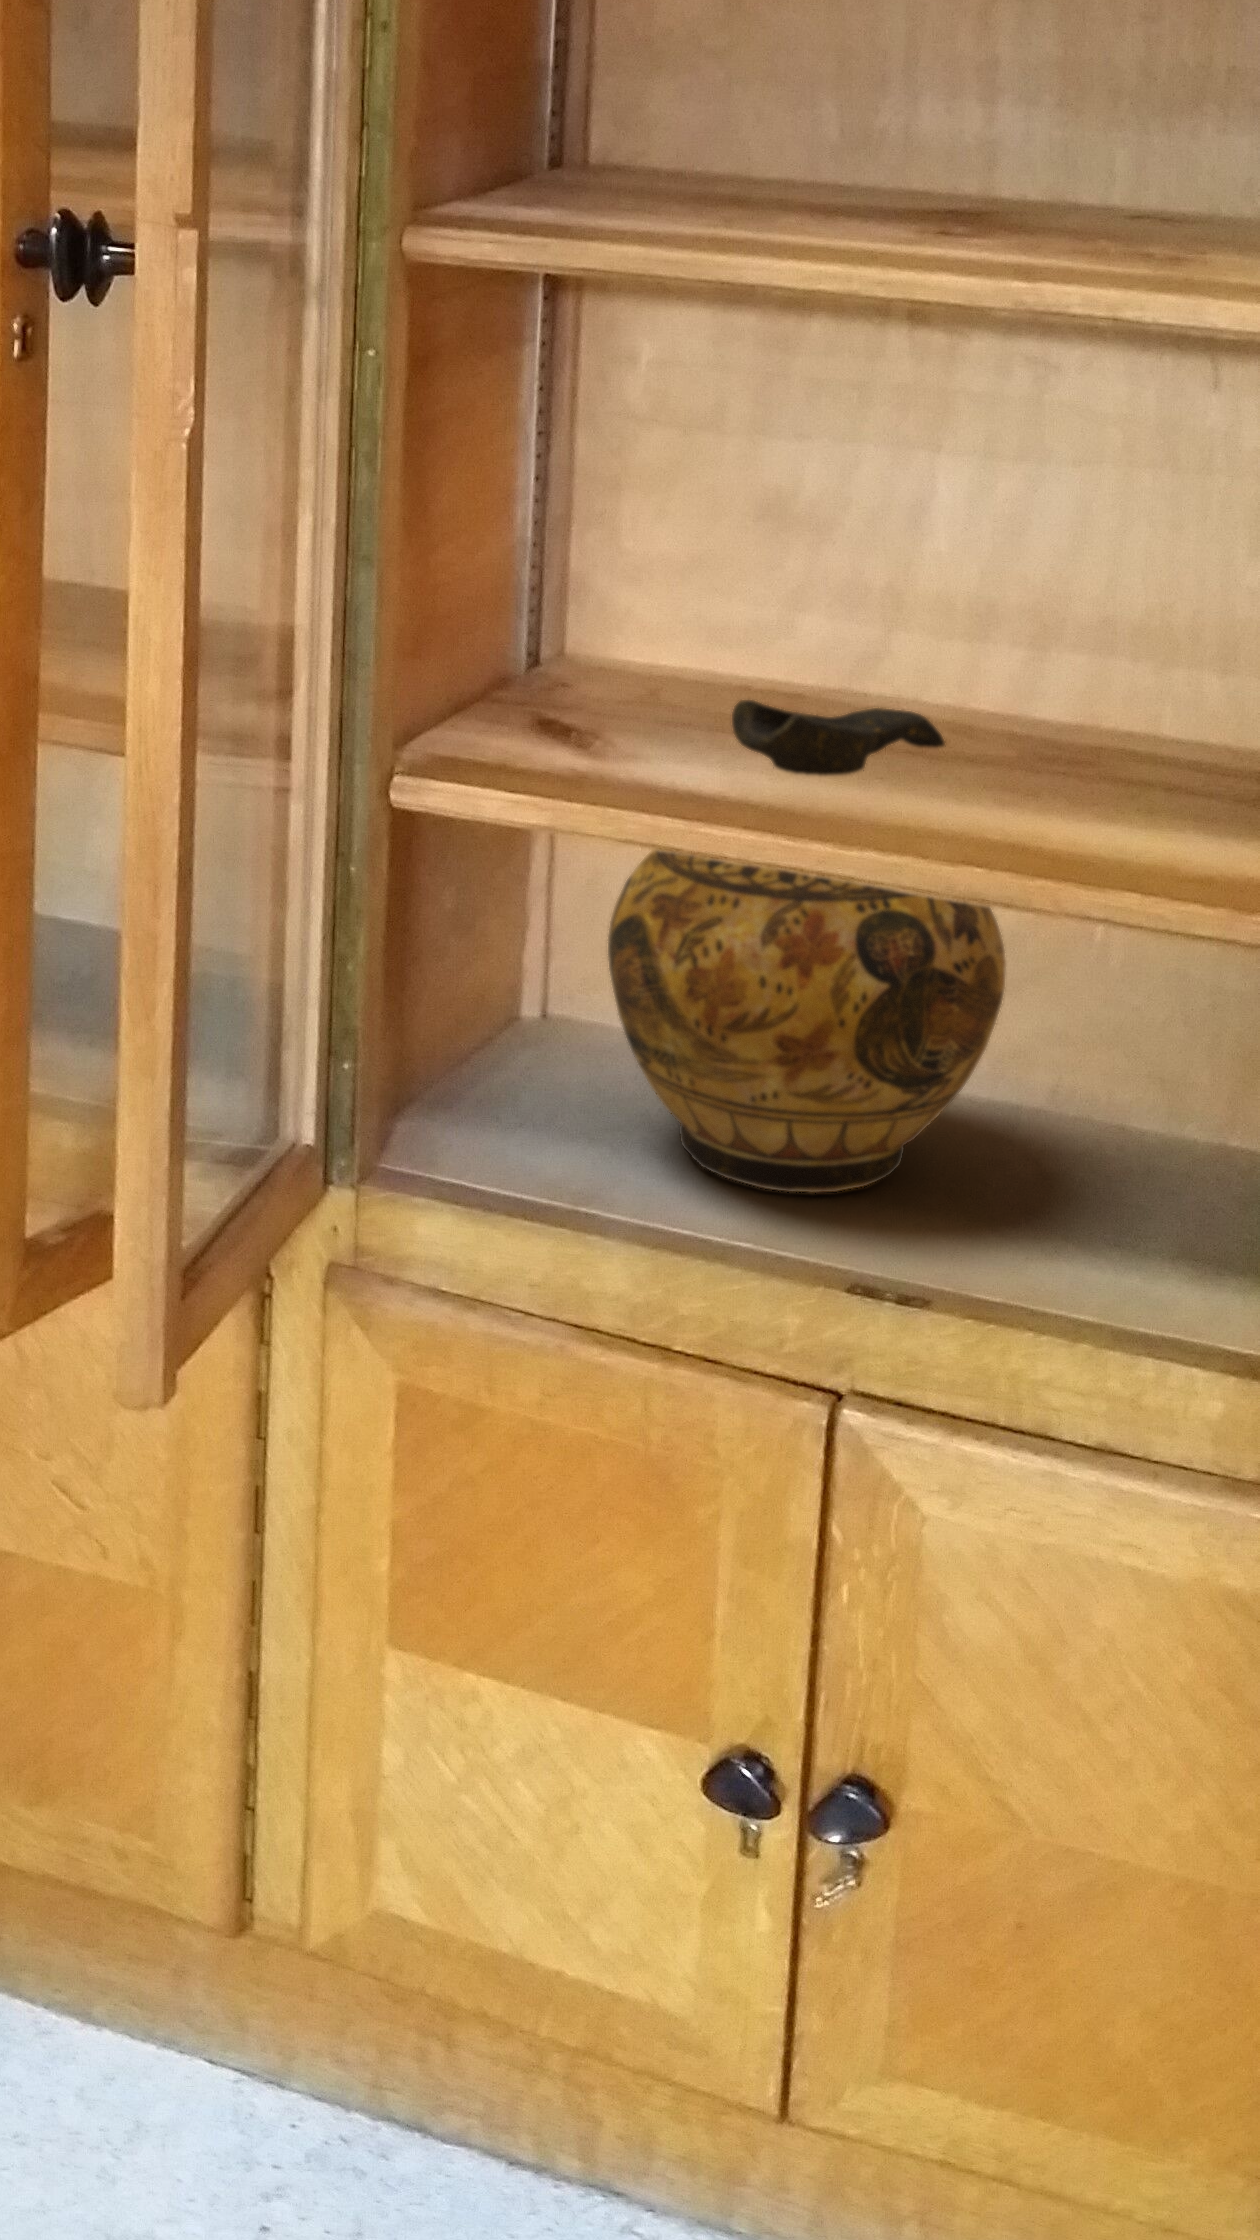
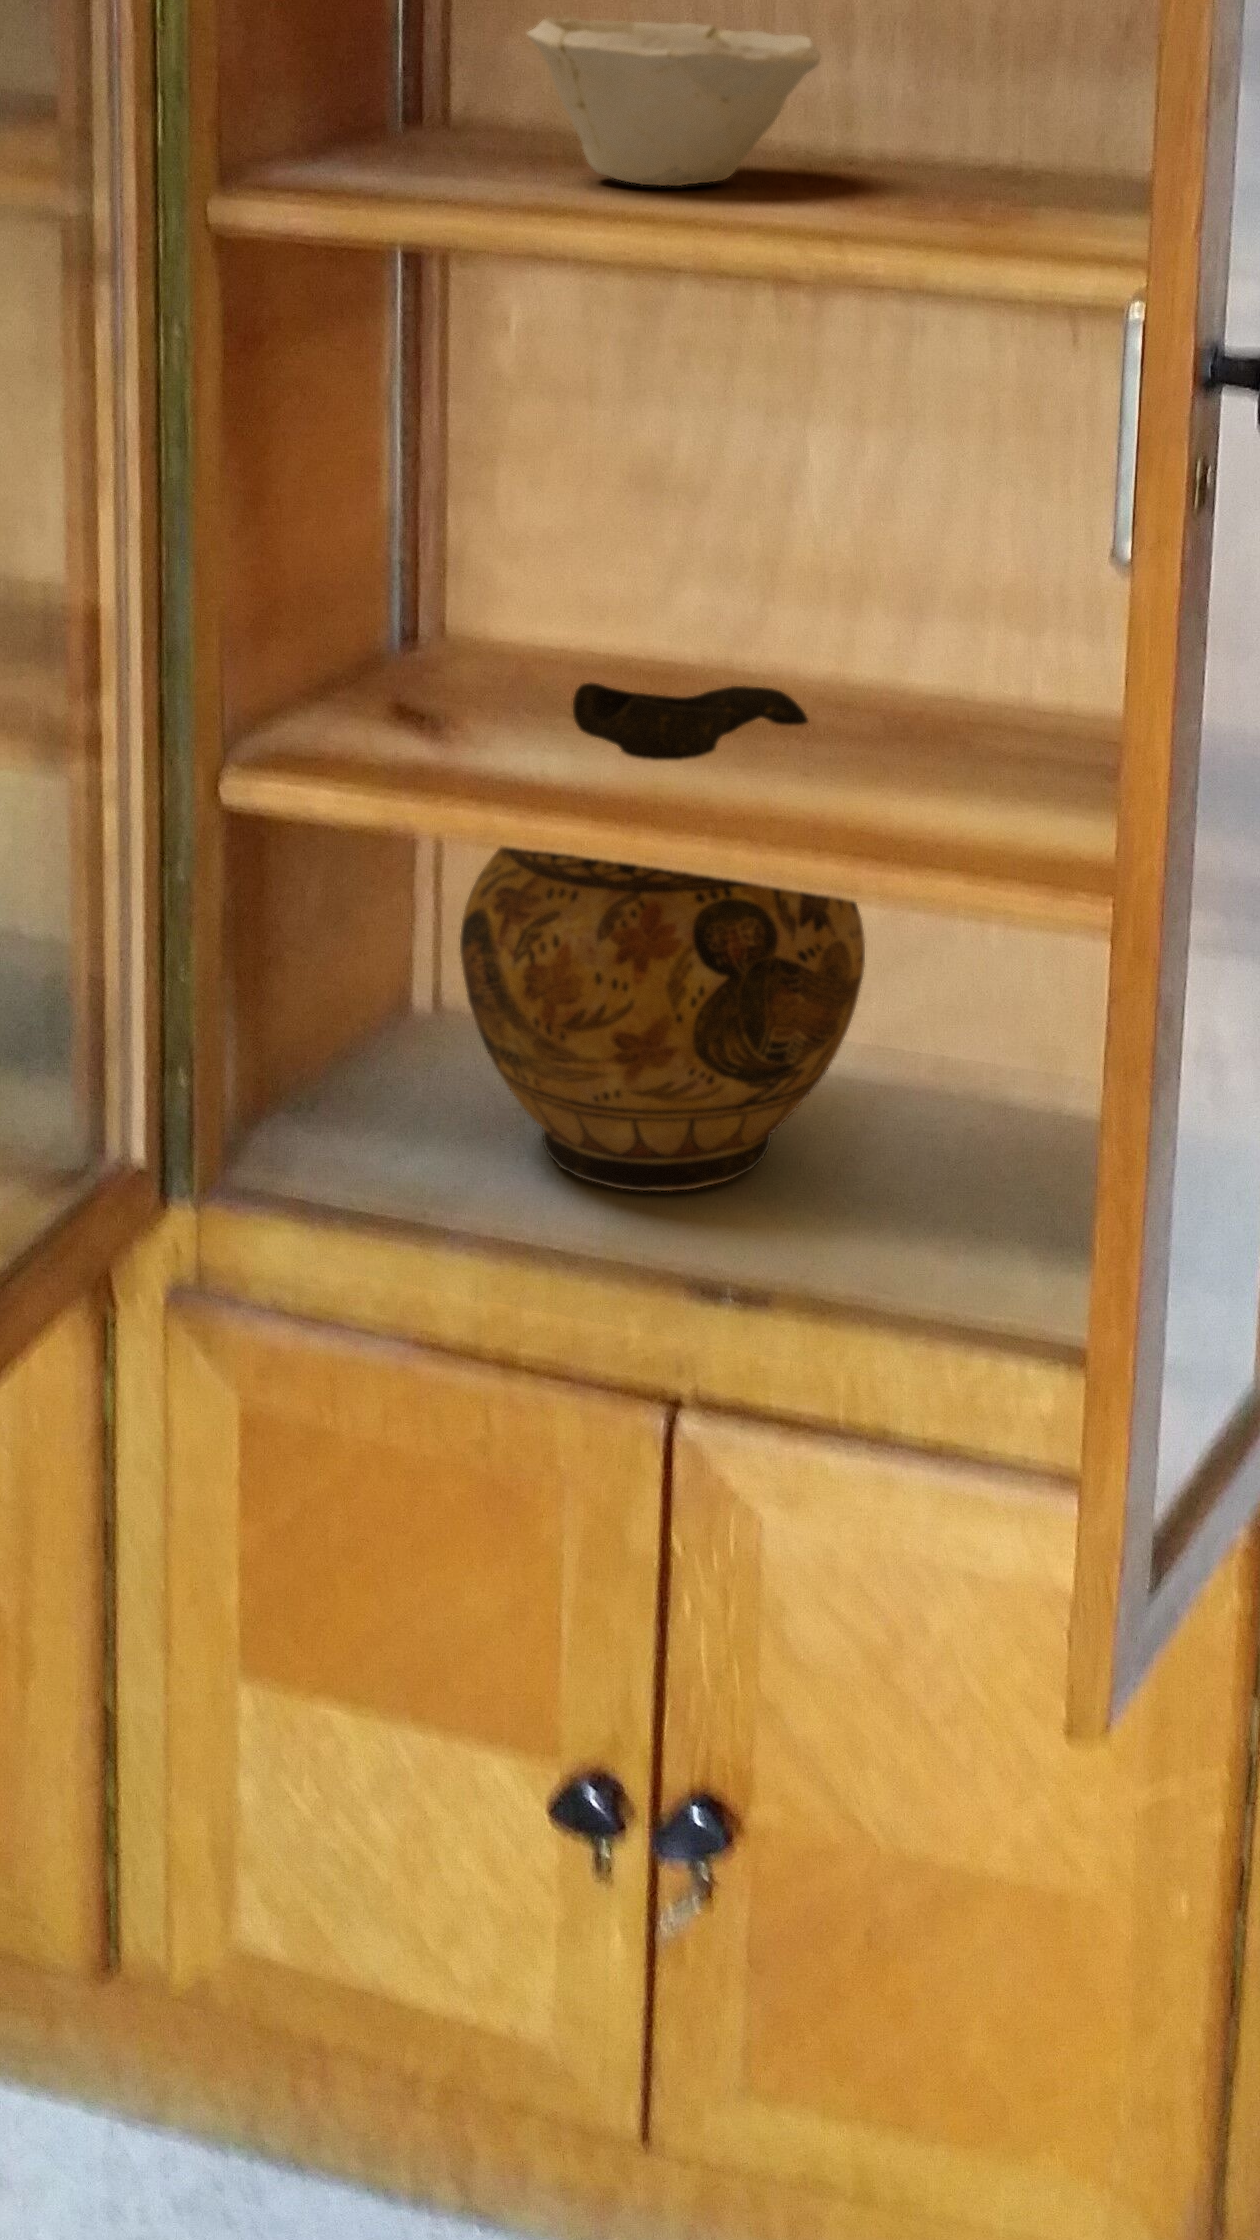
bowl: none [714,64,996,224] -> present [527,17,821,186]

